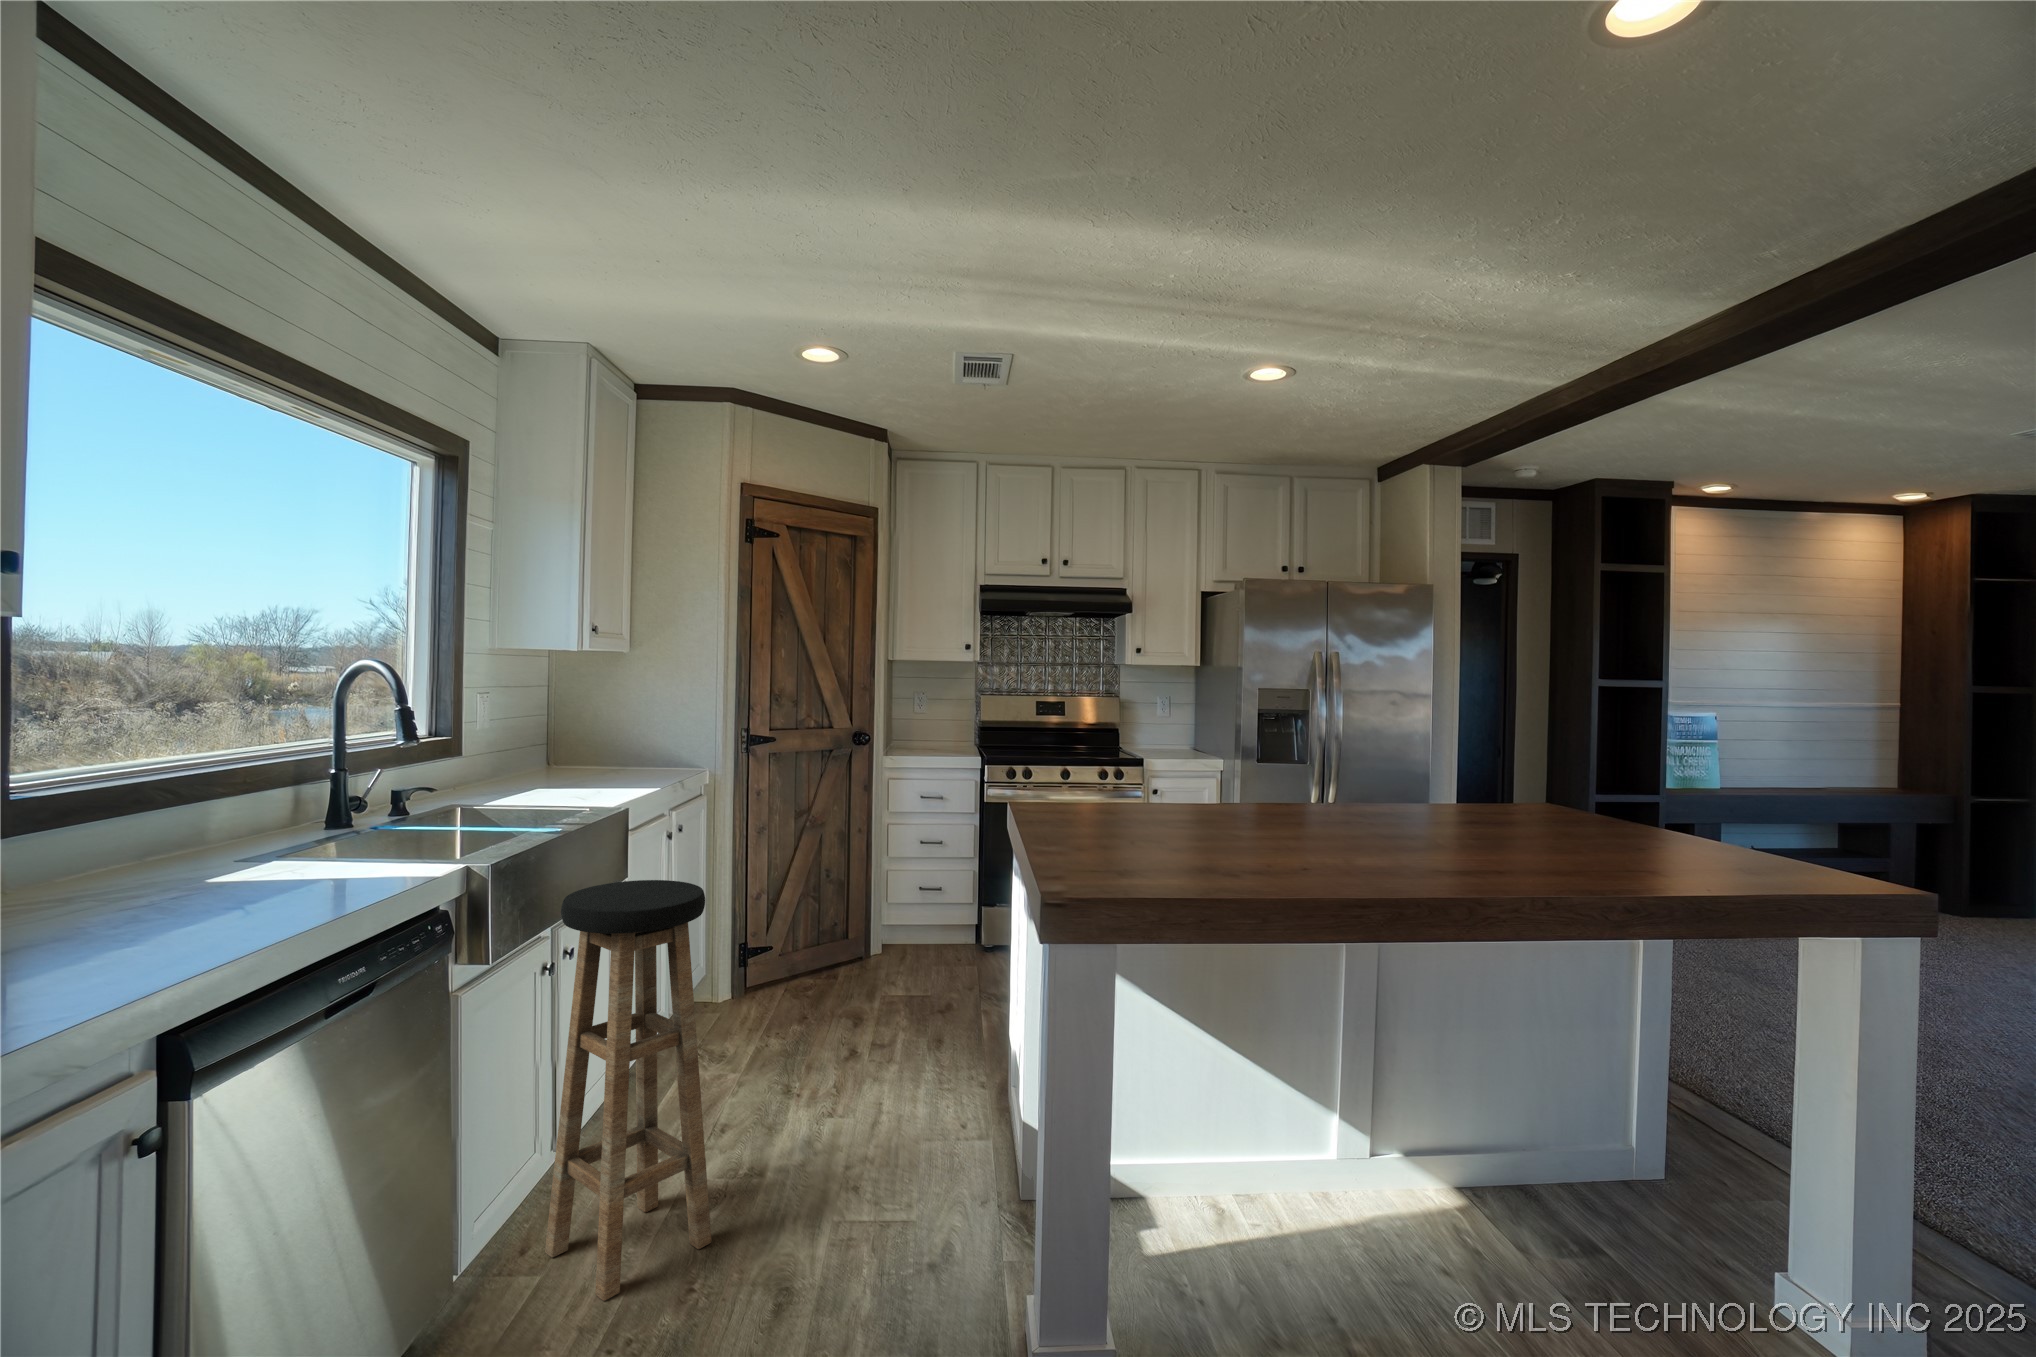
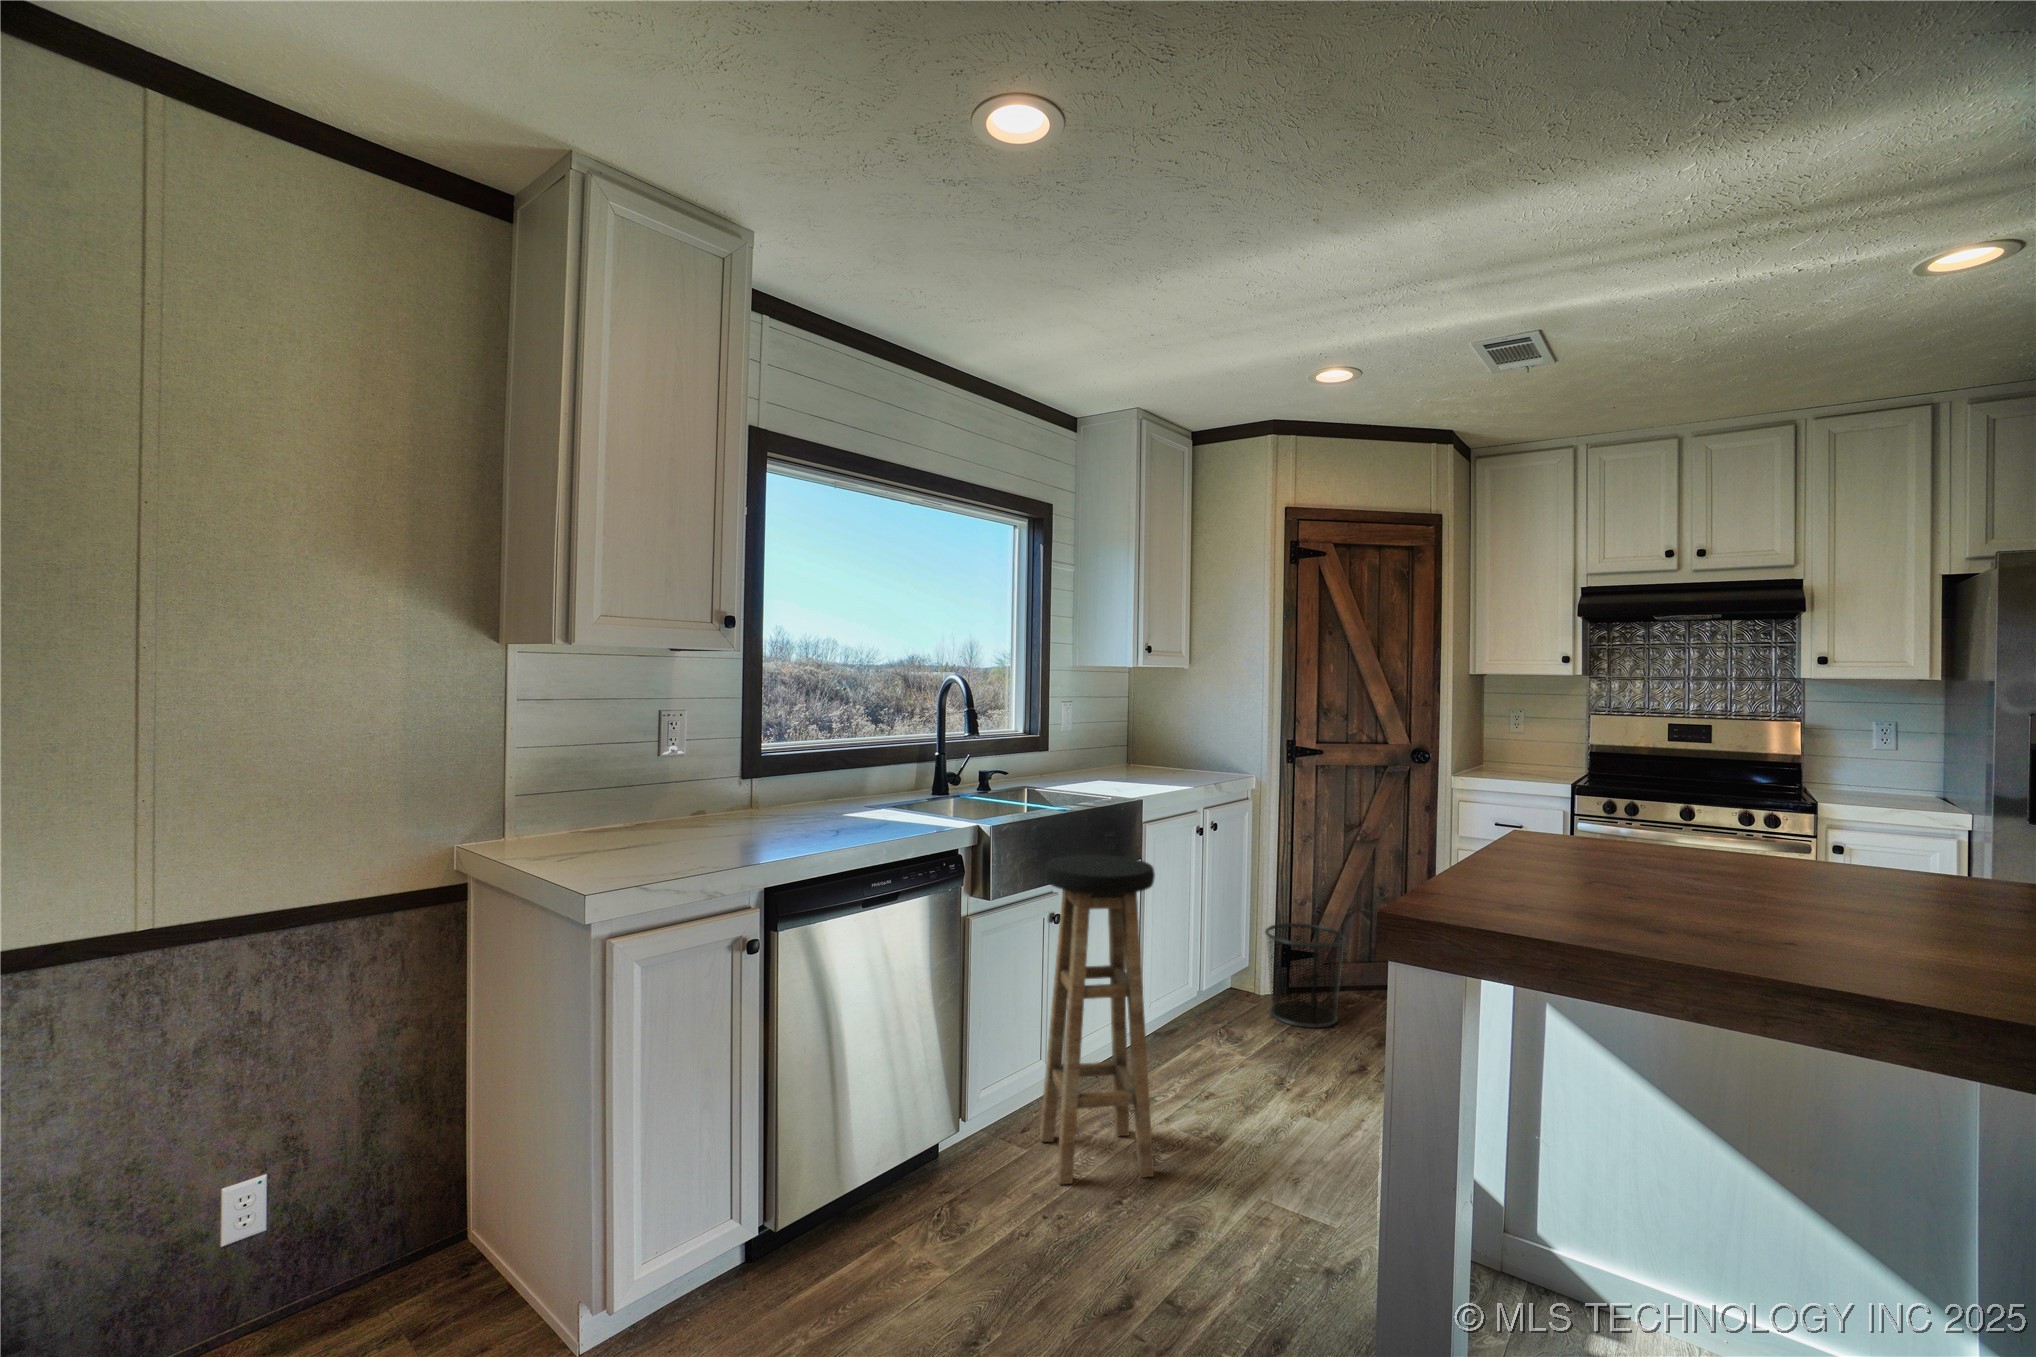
waste bin: none [733,917,816,1026] -> present [1265,923,1346,1028]

